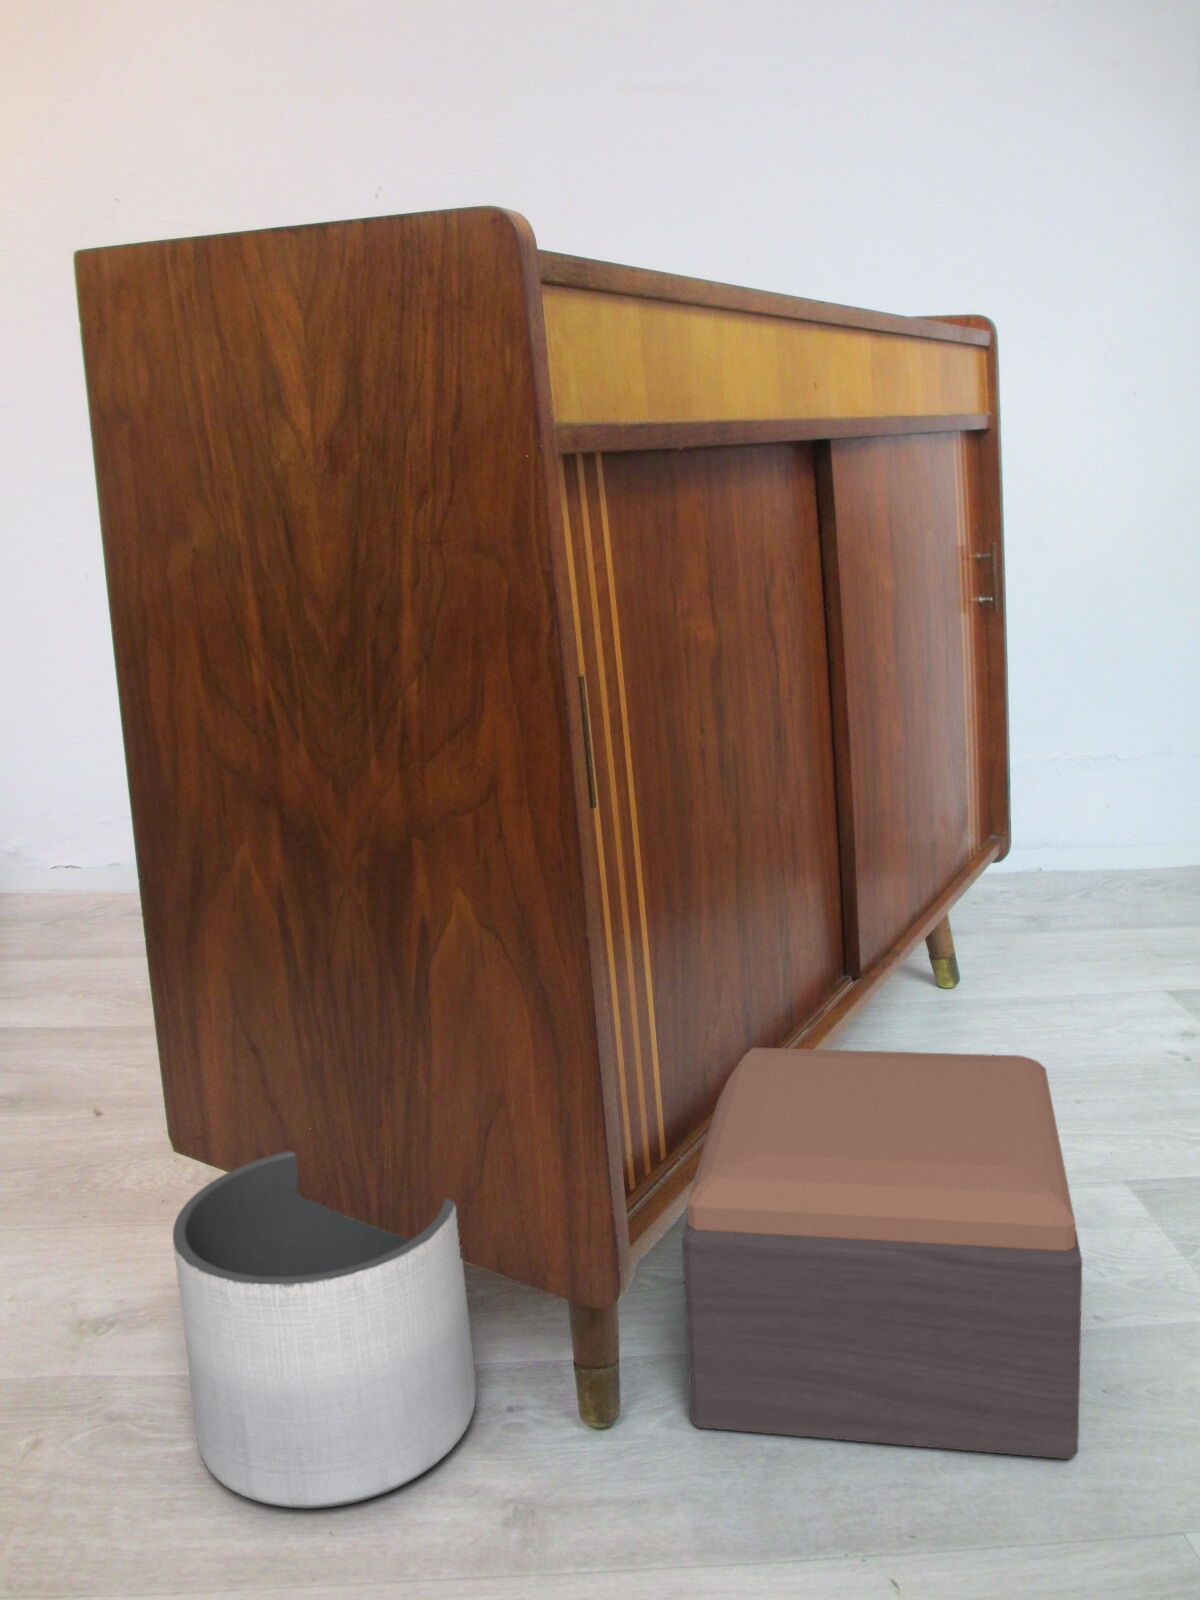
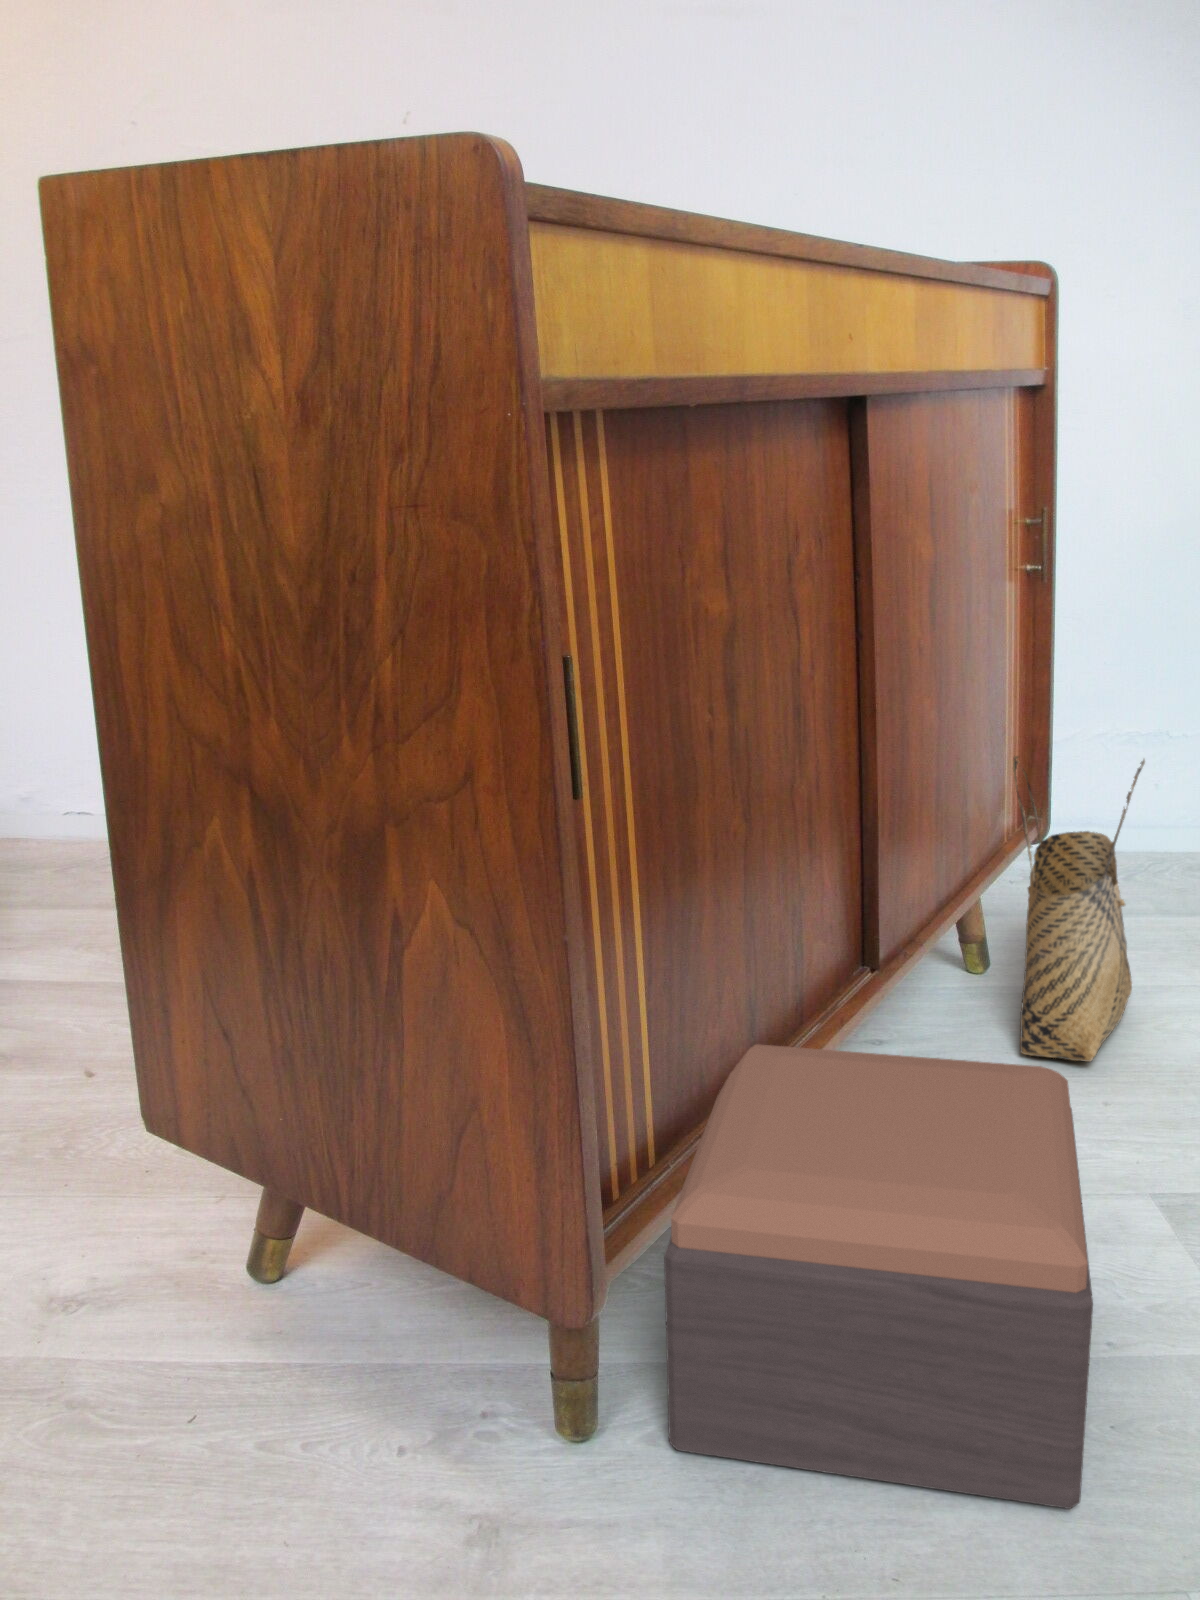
woven basket: none [976,774,1100,1065] -> present [1013,756,1145,1062]
planter: present [173,1151,475,1509] -> none [128,1133,445,1520]

